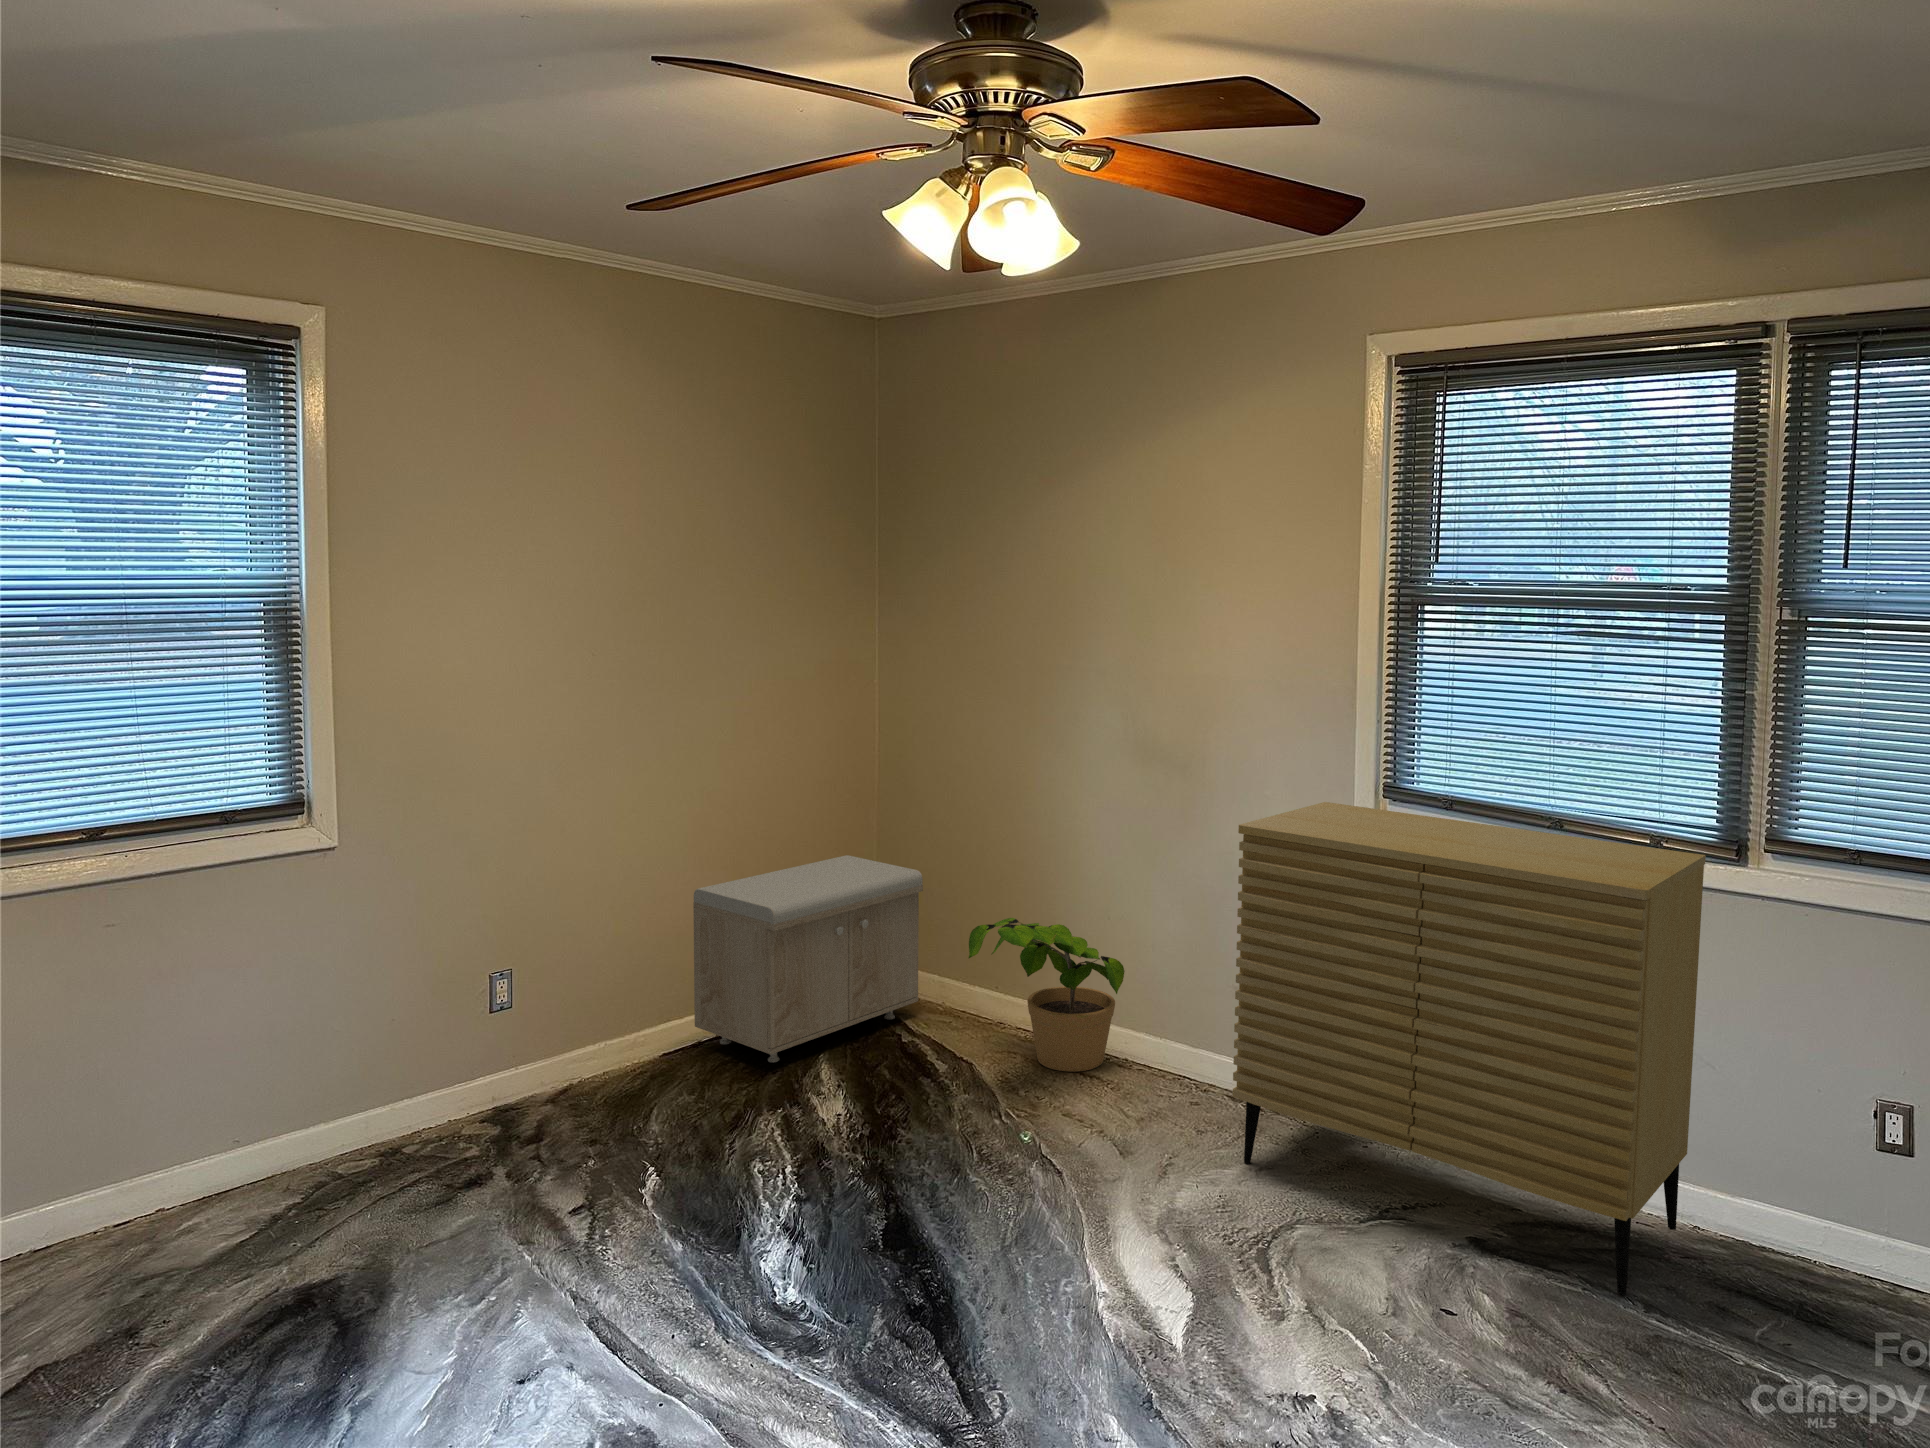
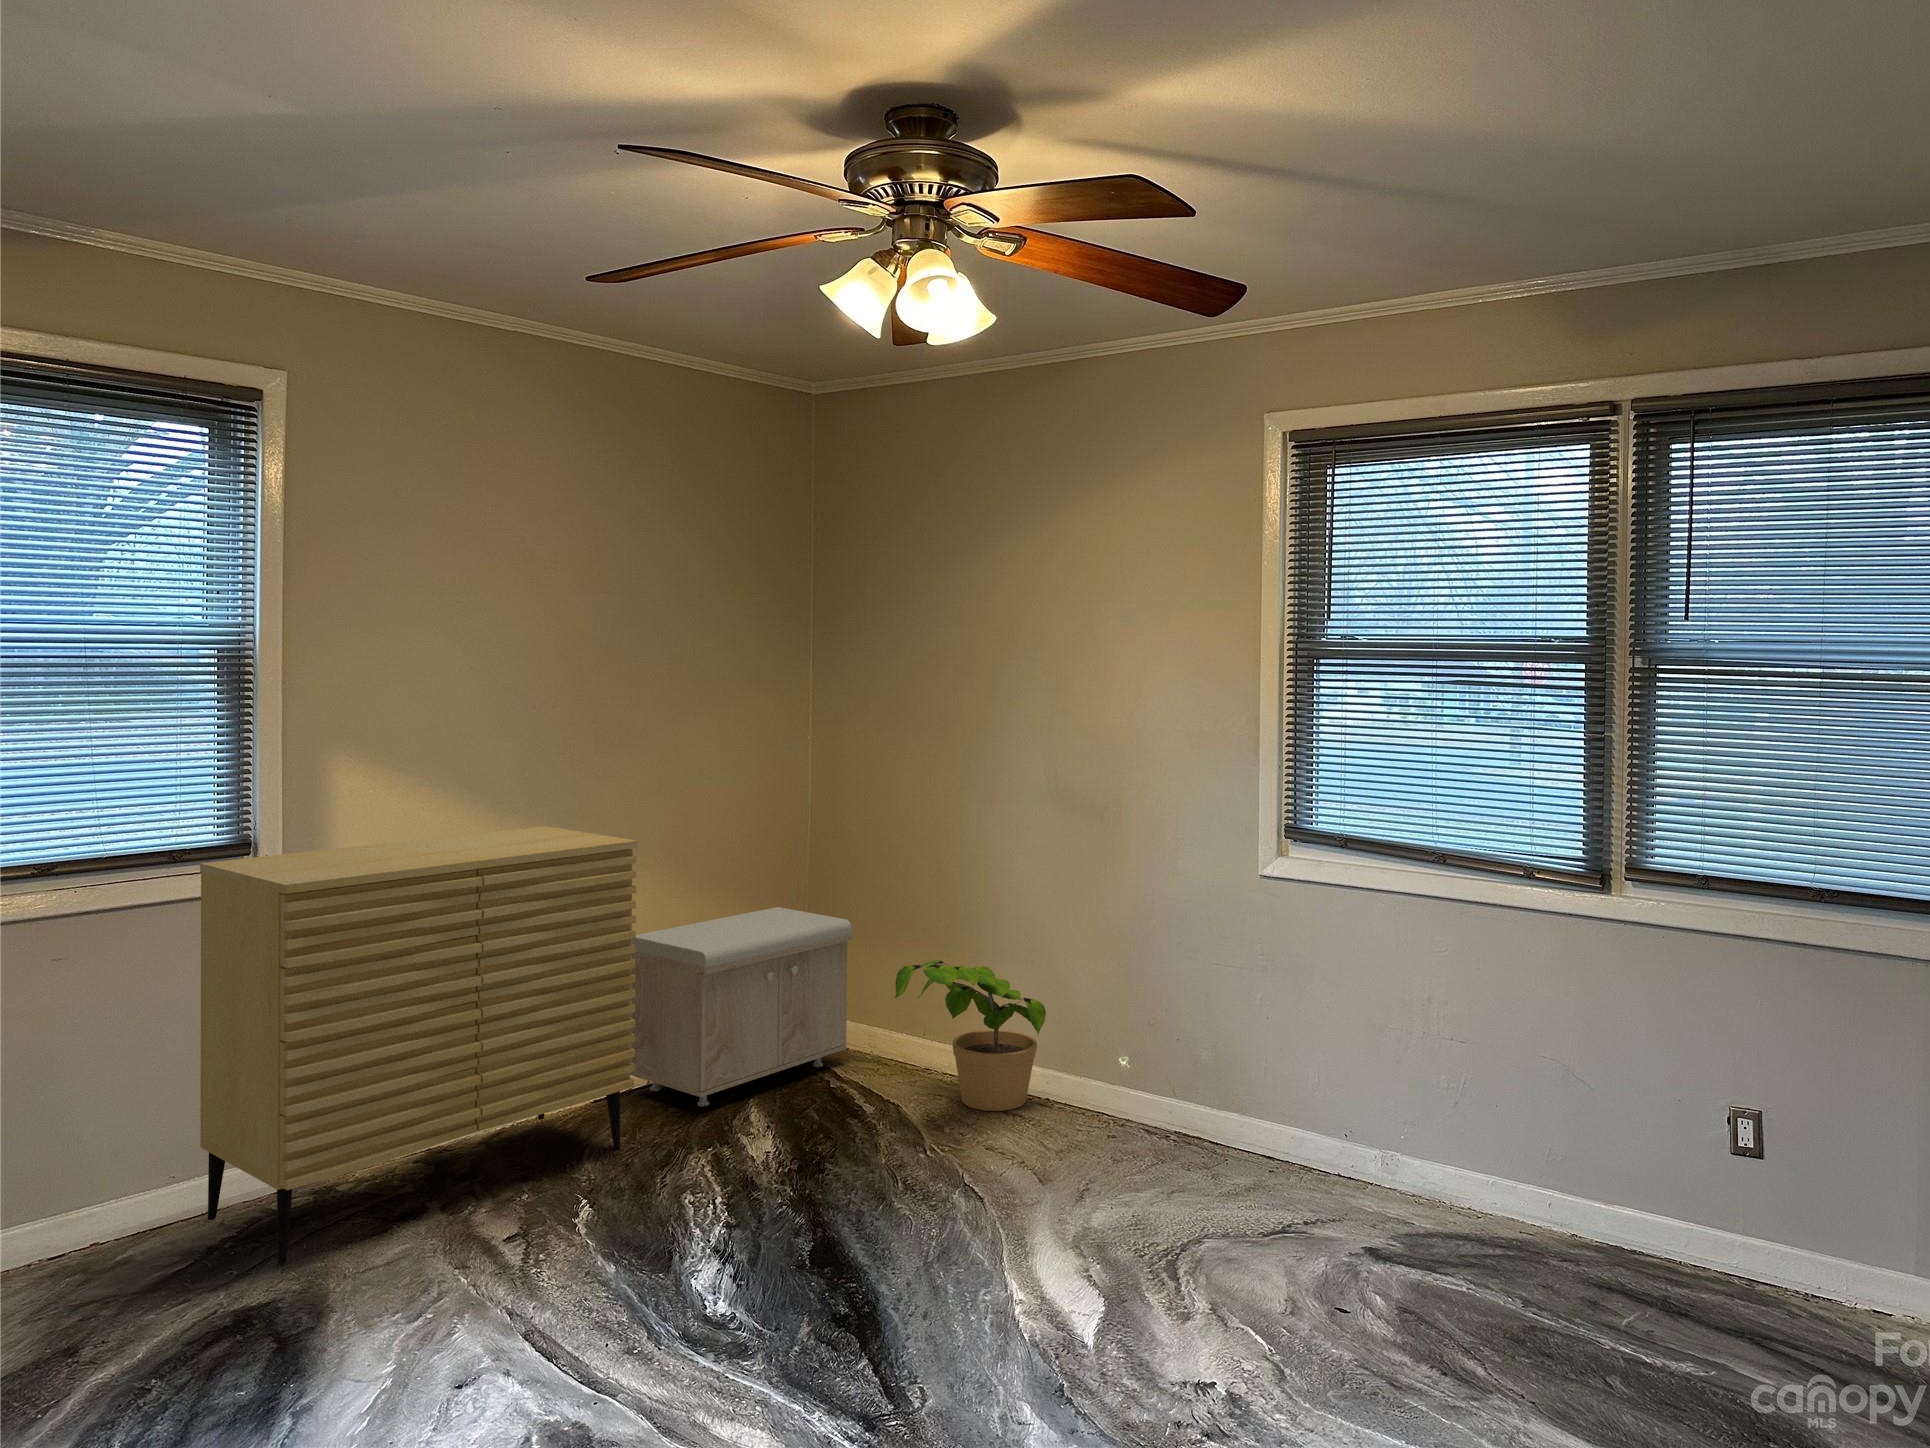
dresser: present [1233,802,1706,1296] -> present [200,826,638,1264]

